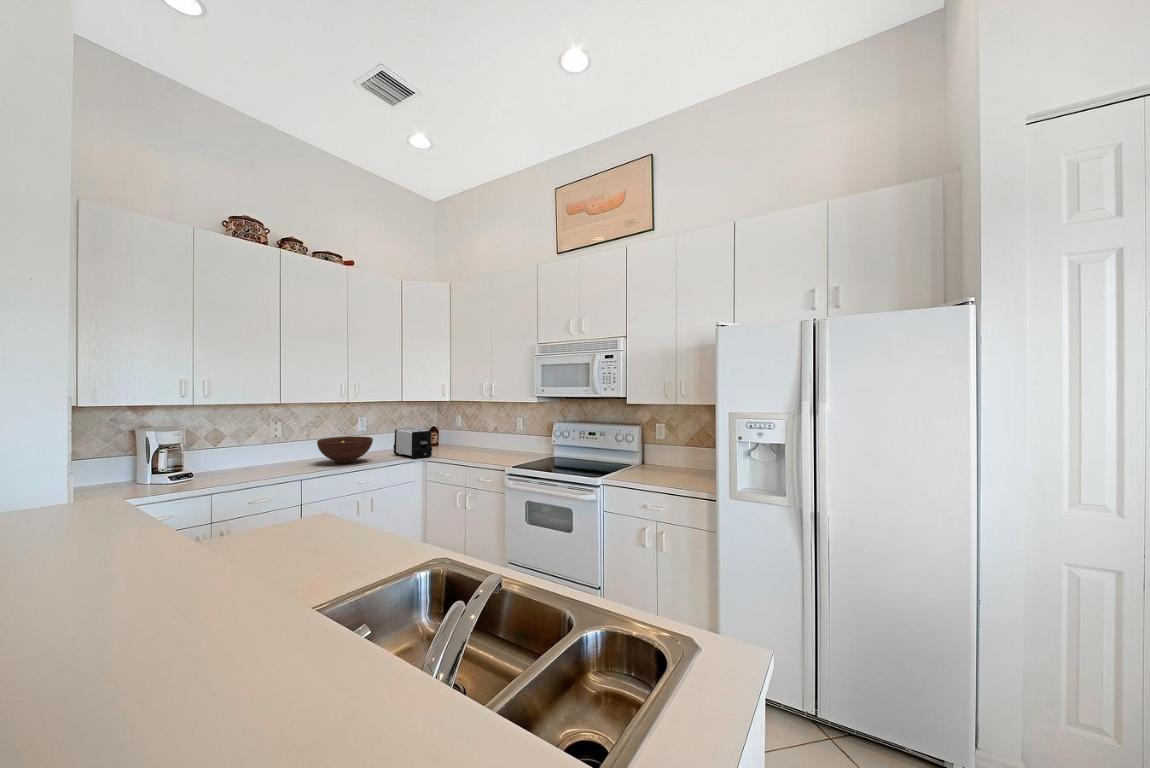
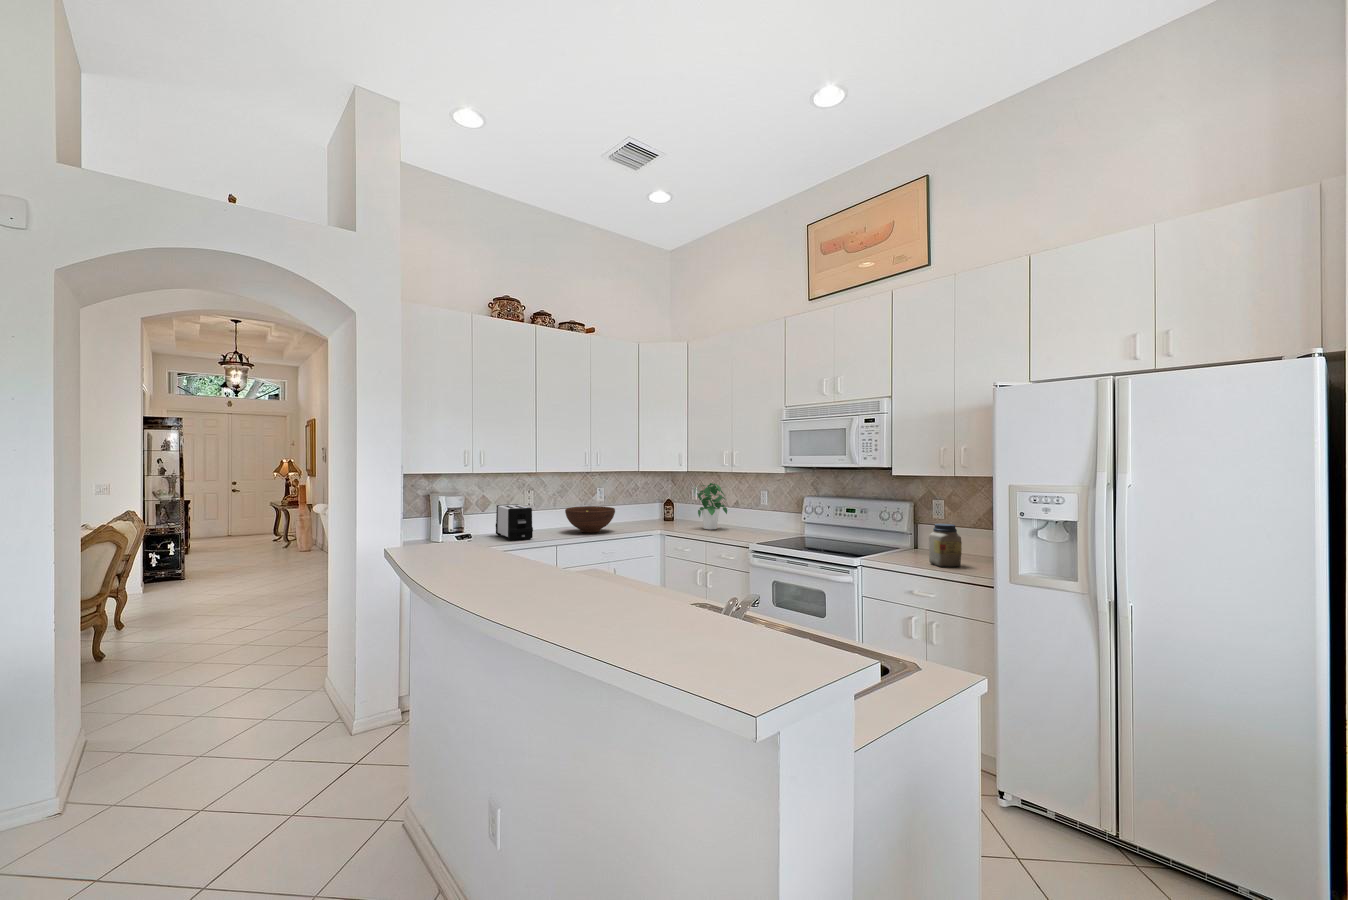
potted plant: none [452,412,485,455] -> present [694,483,727,529]
toaster: present [393,428,432,459] -> present [496,504,533,541]
jar: none [659,446,686,484] -> present [929,524,962,567]

